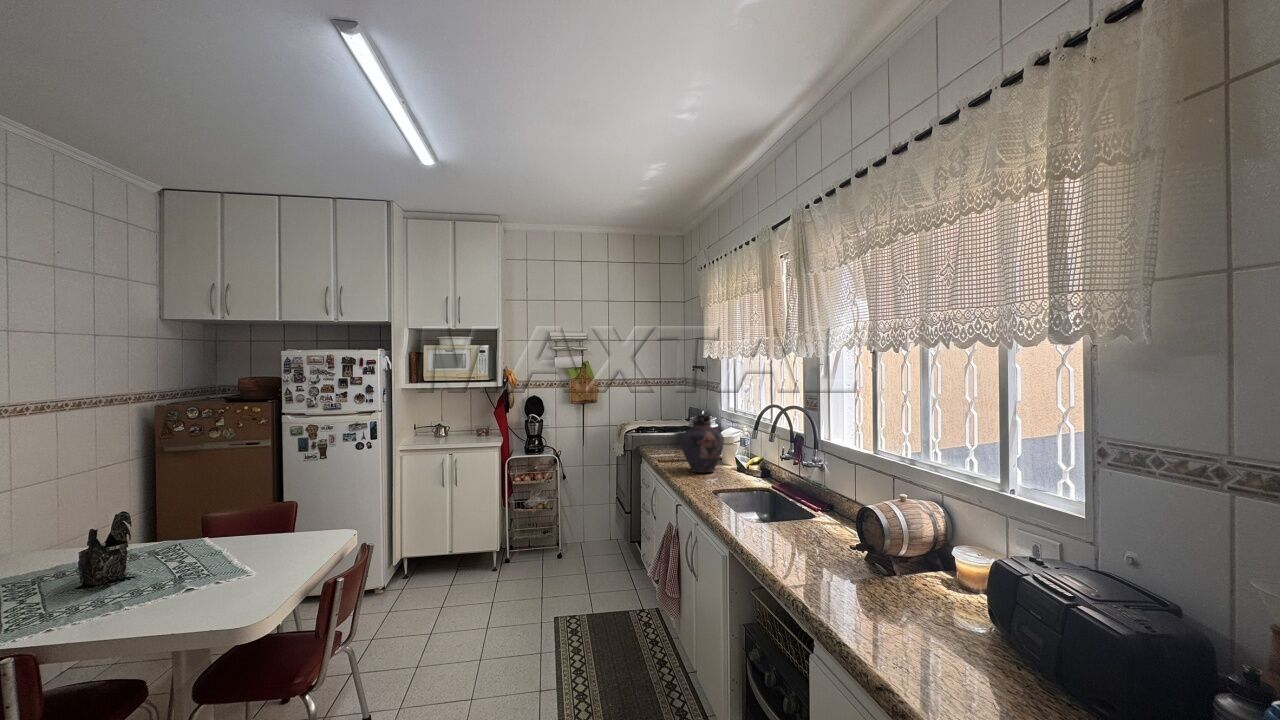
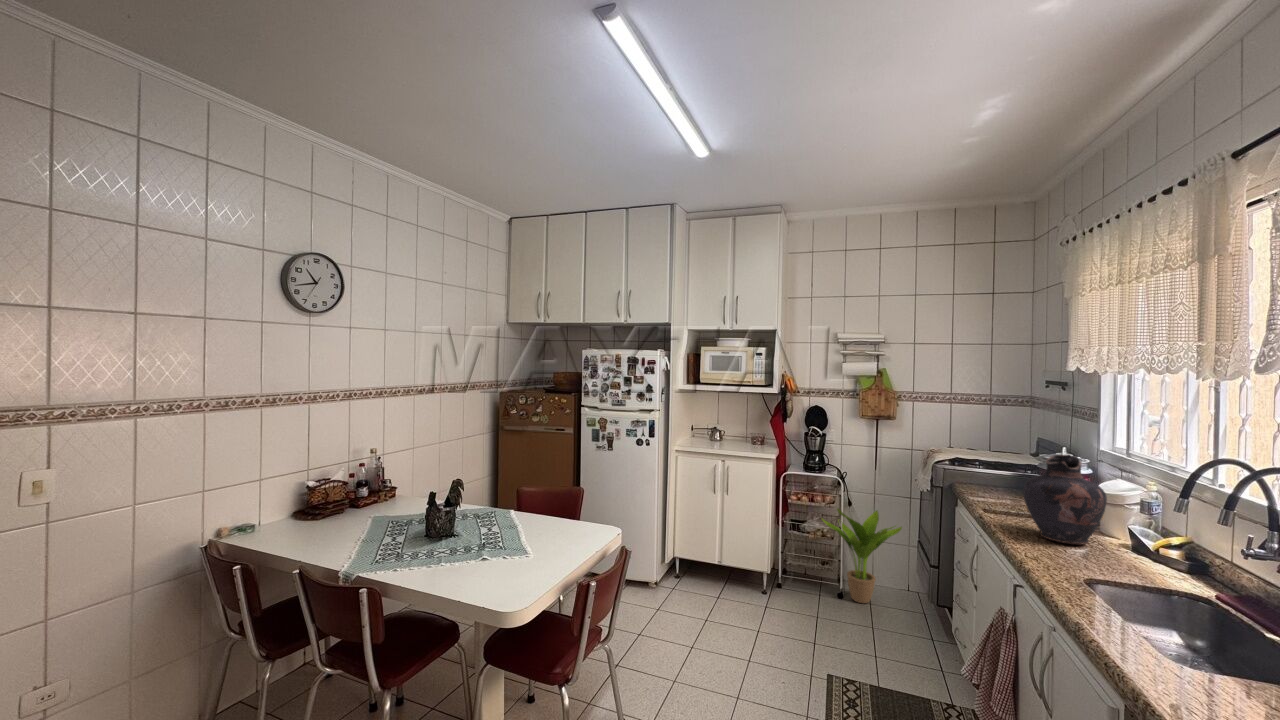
potted plant: none [543,478,605,557] -> present [822,508,902,603]

